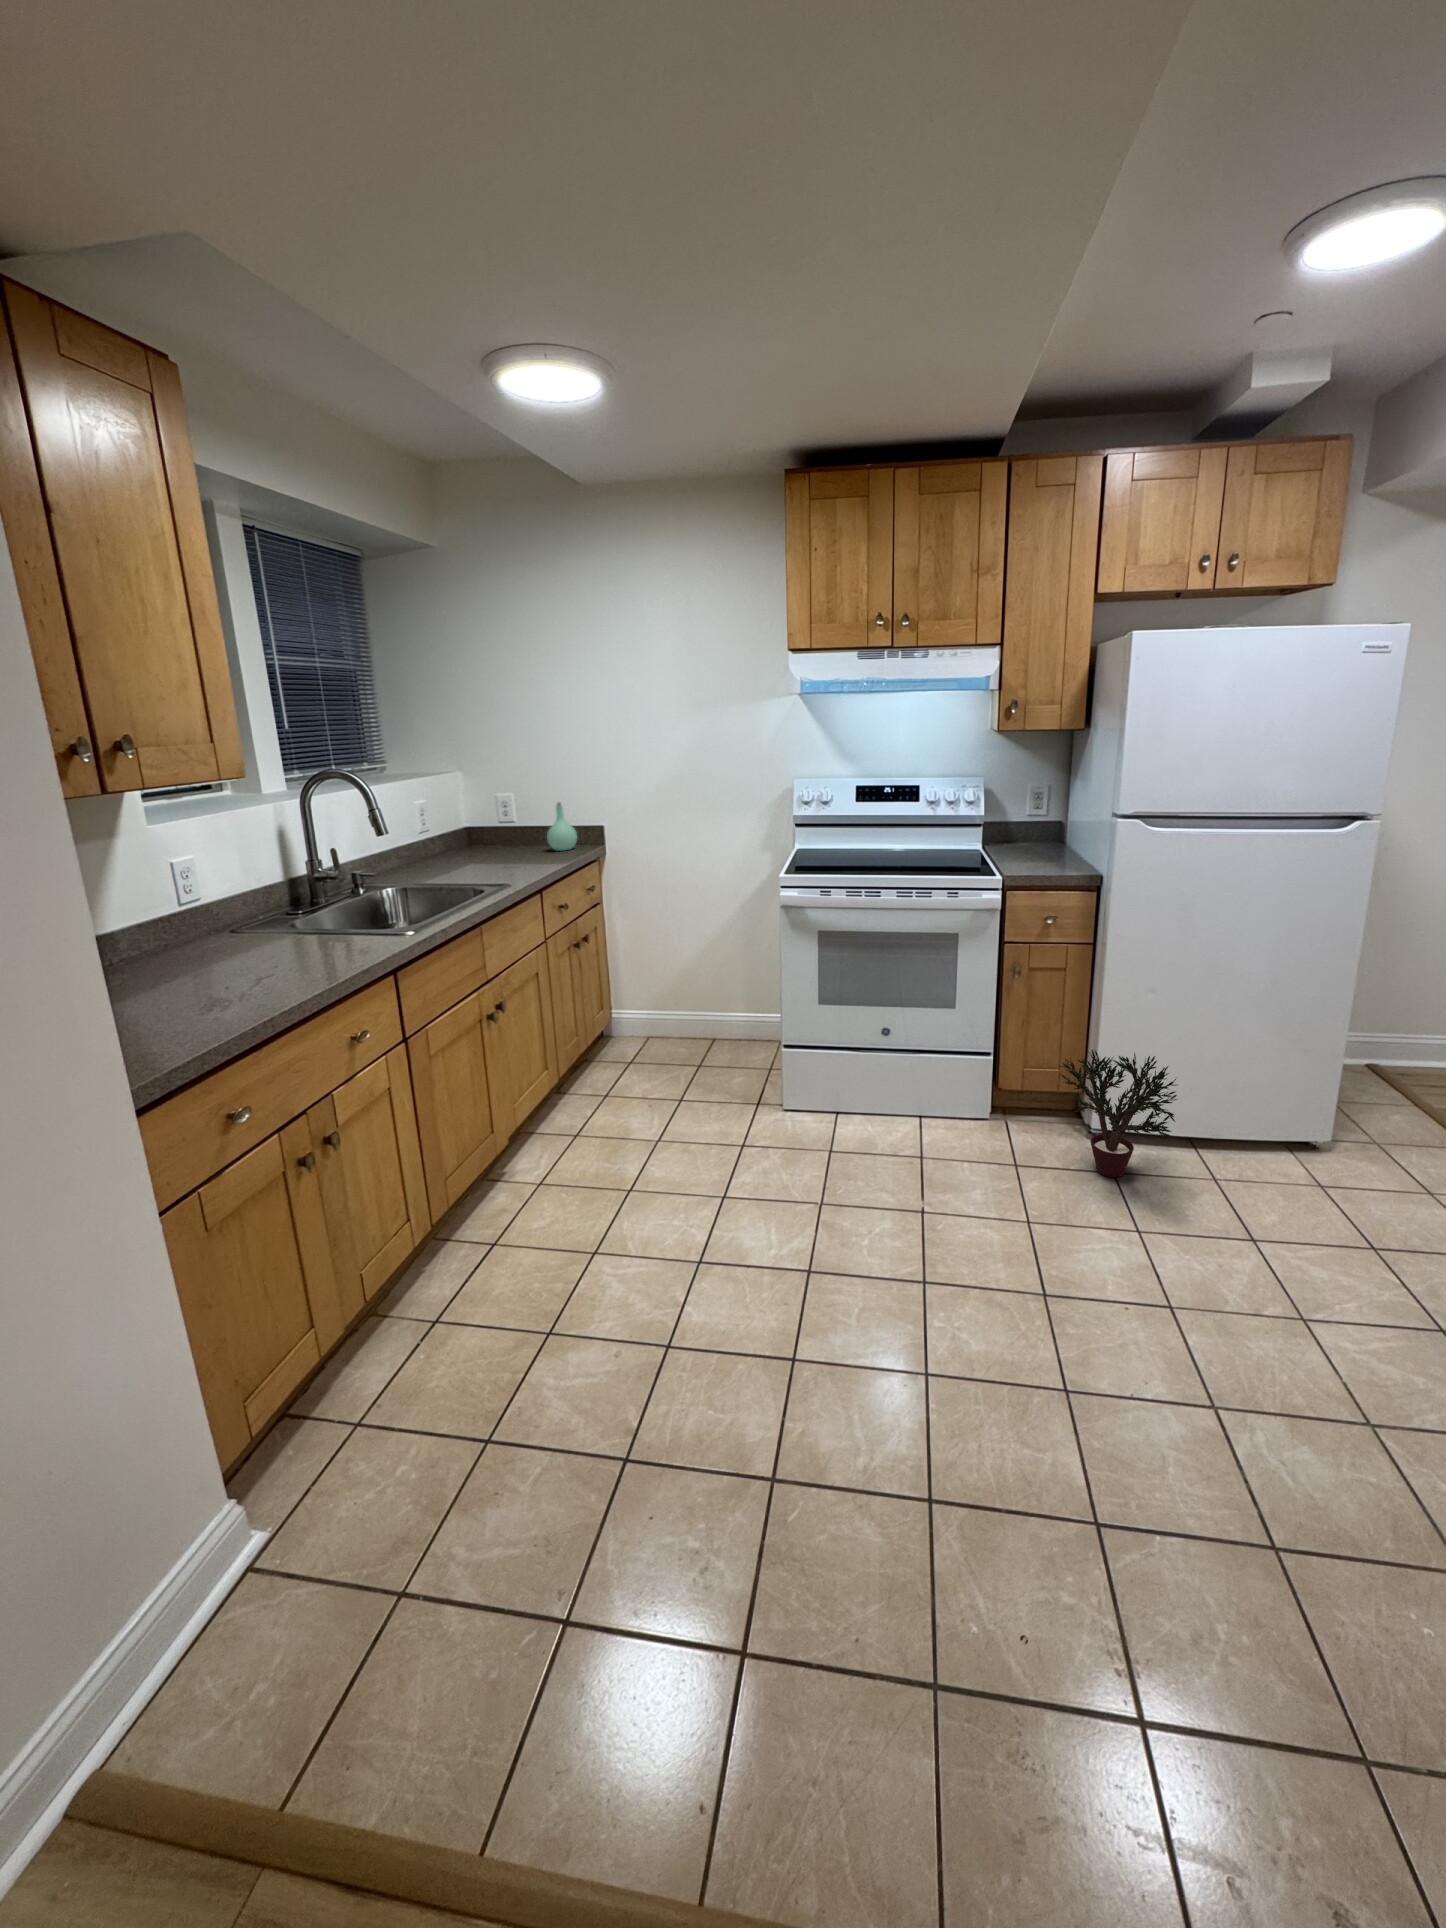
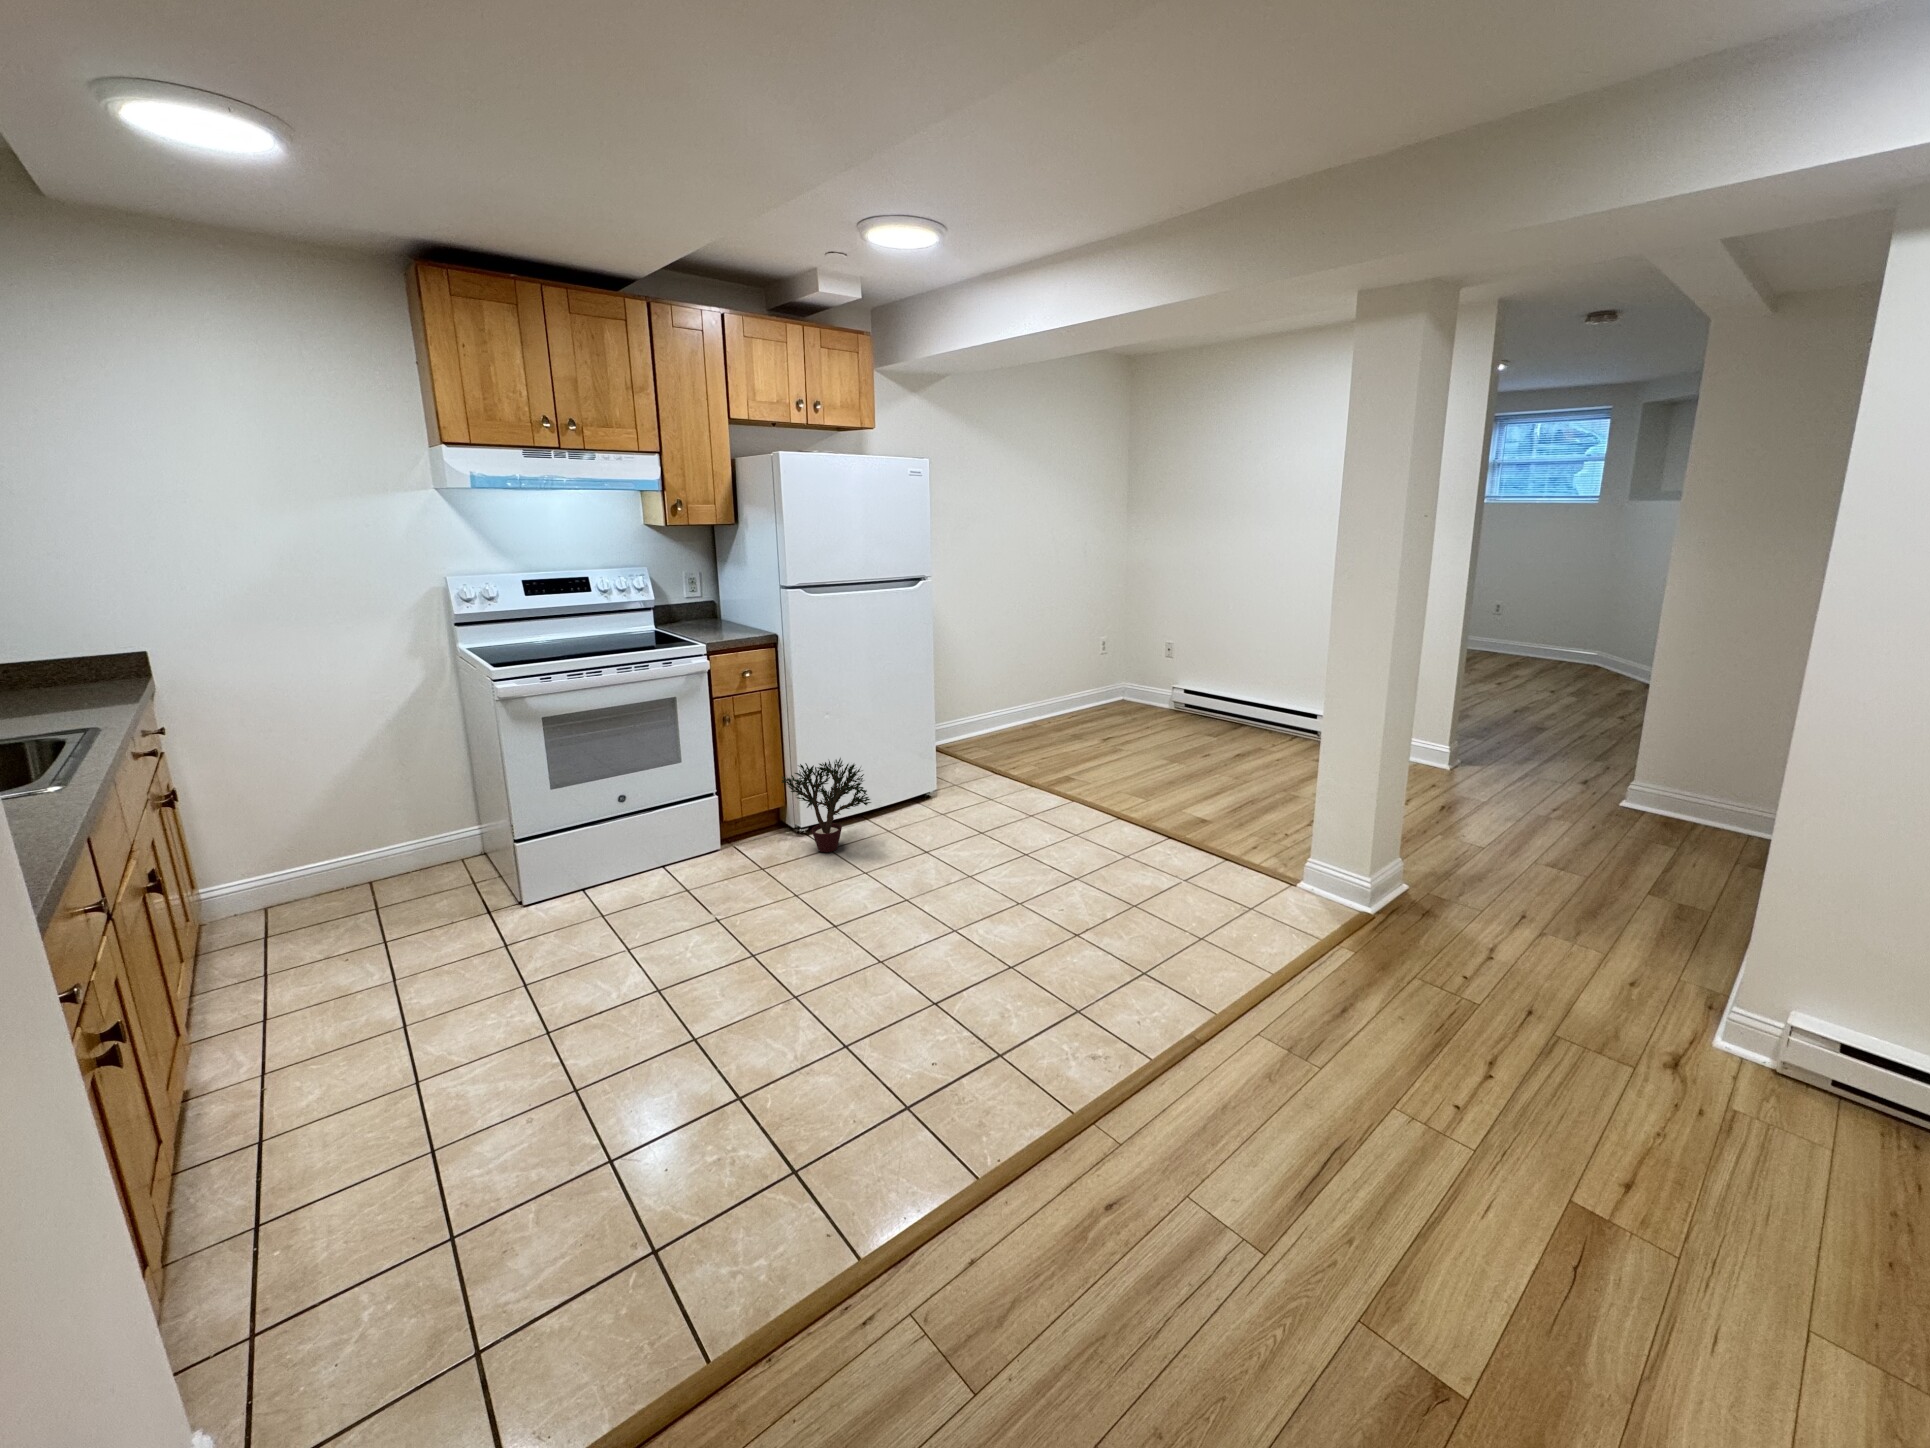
bottle: present [547,802,577,851] -> none [41,625,102,693]

